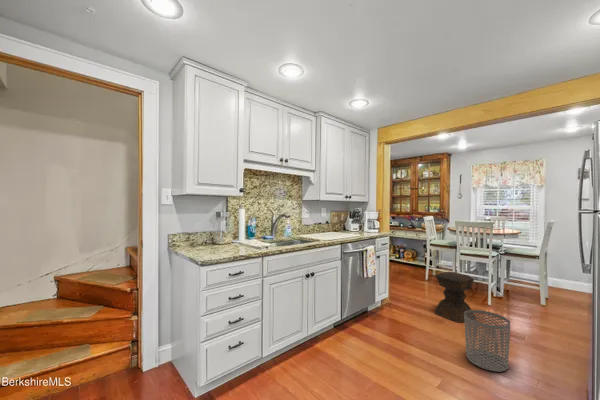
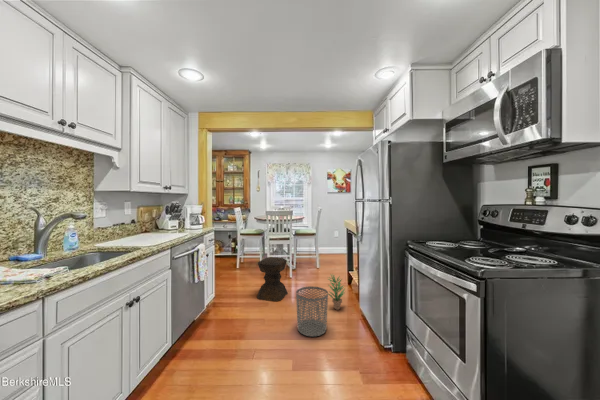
potted plant: none [523,306,560,359] -> present [328,275,344,310]

